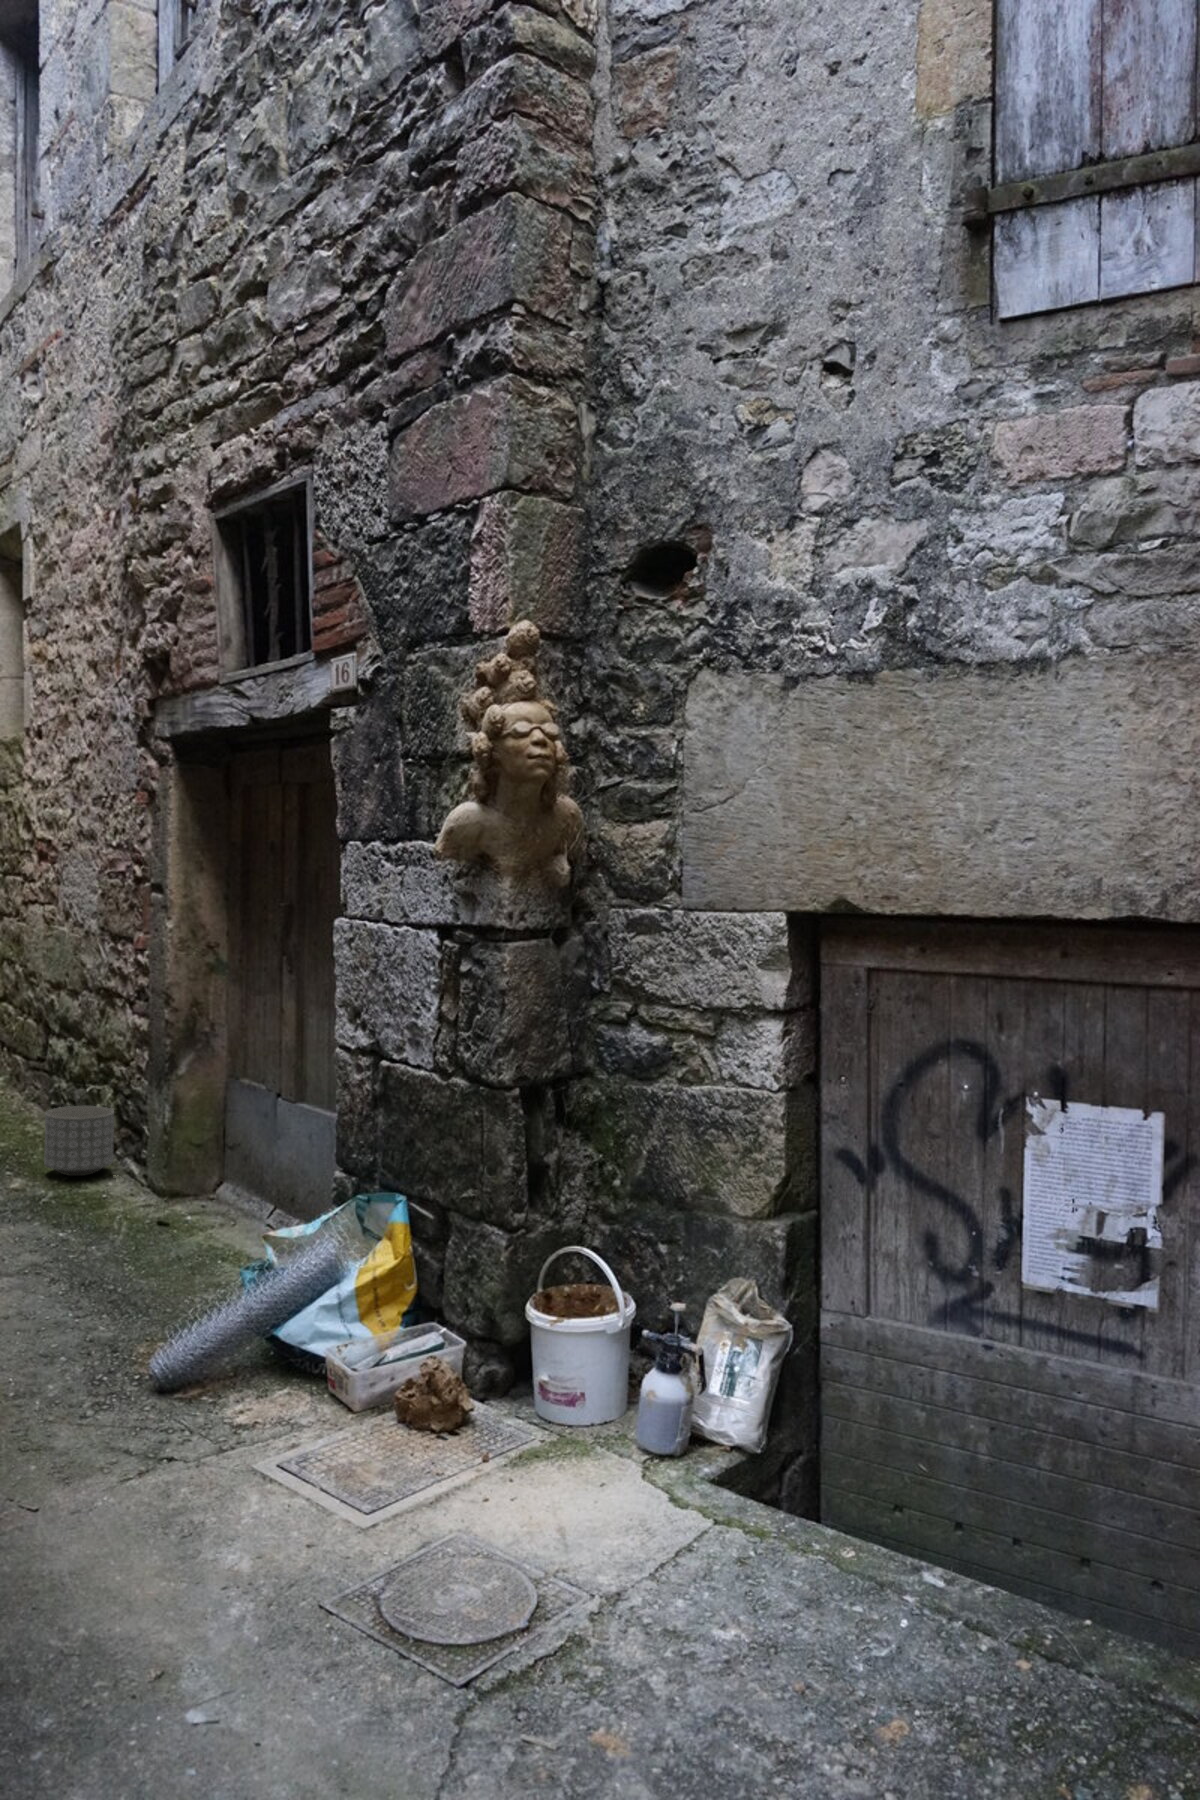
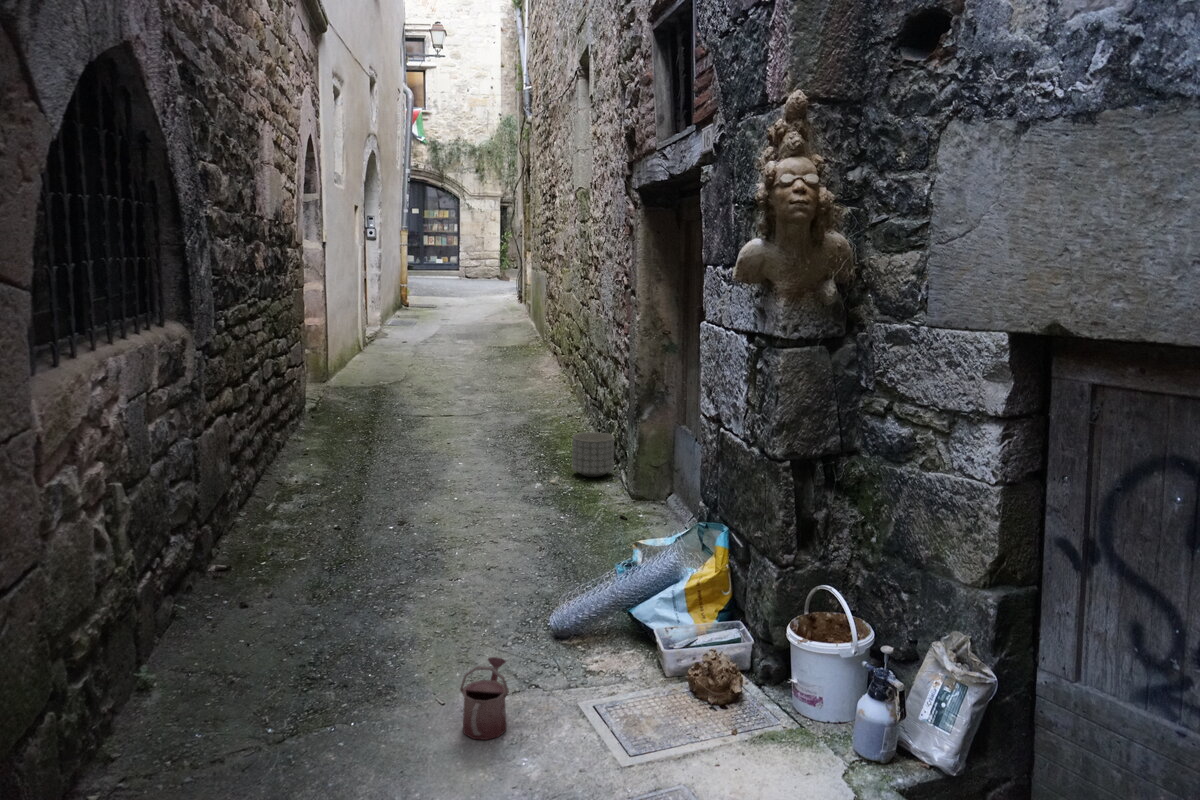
watering can: none [86,1416,165,1540] -> present [460,657,509,740]

